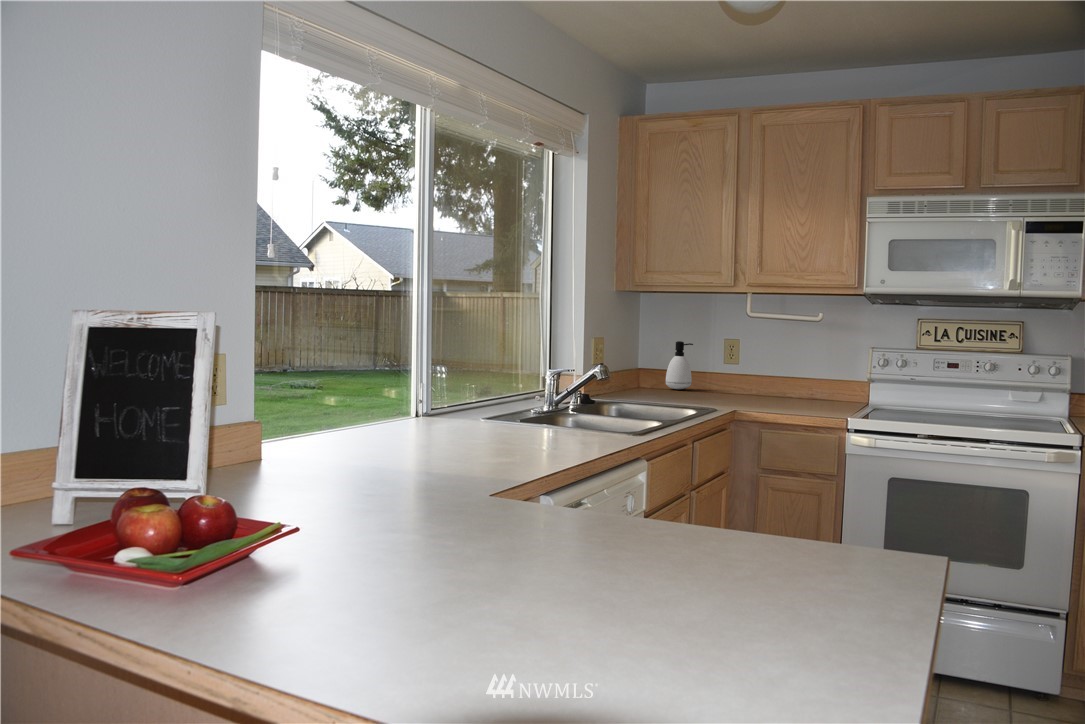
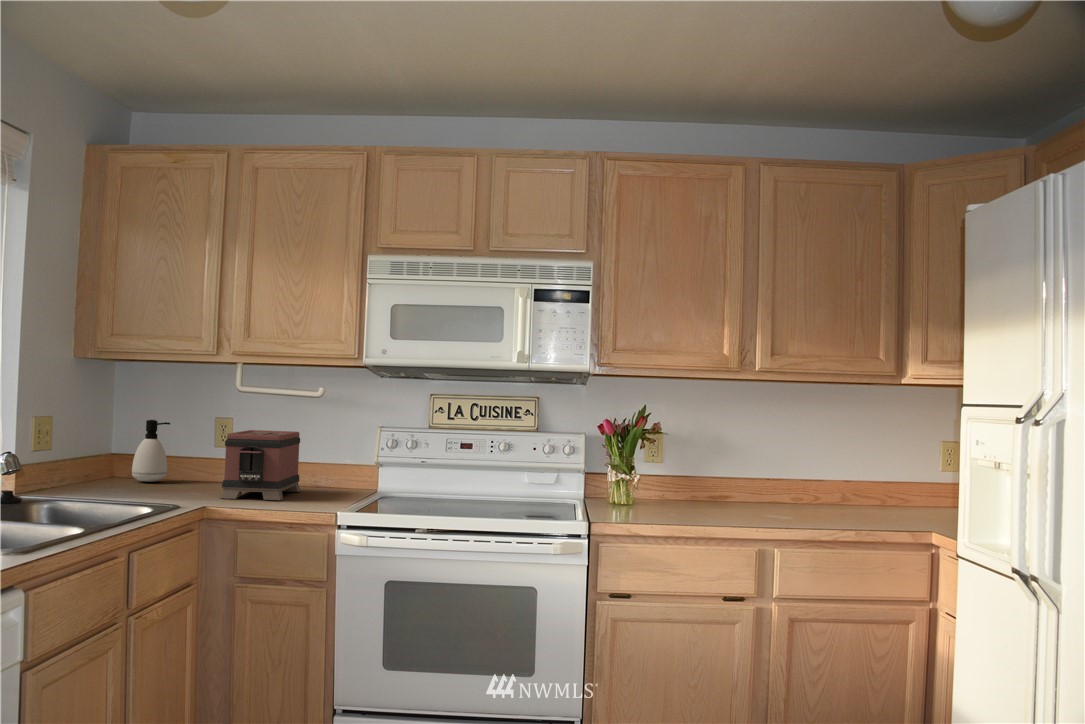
toaster: none [740,350,801,407] -> present [220,430,301,500]

